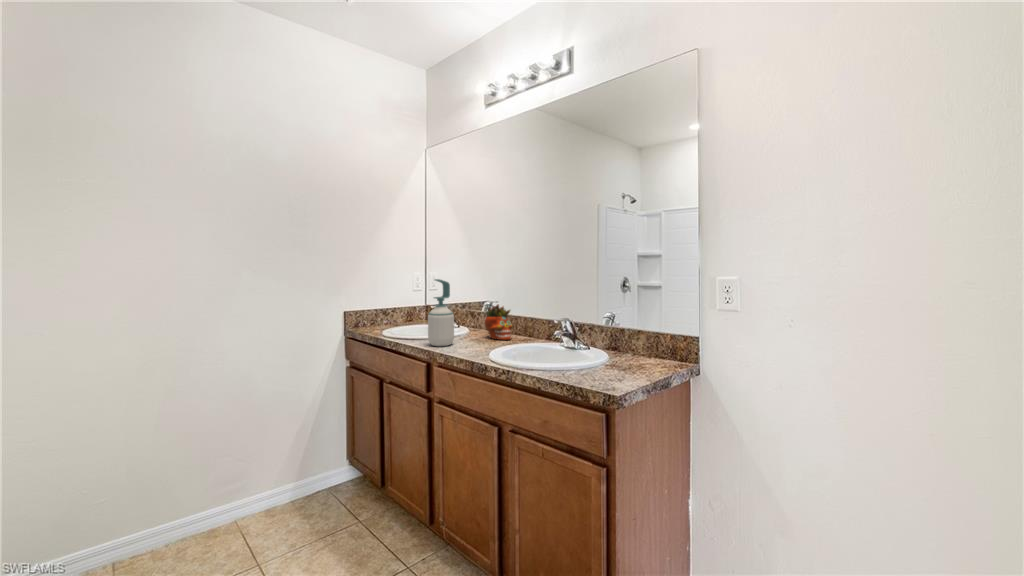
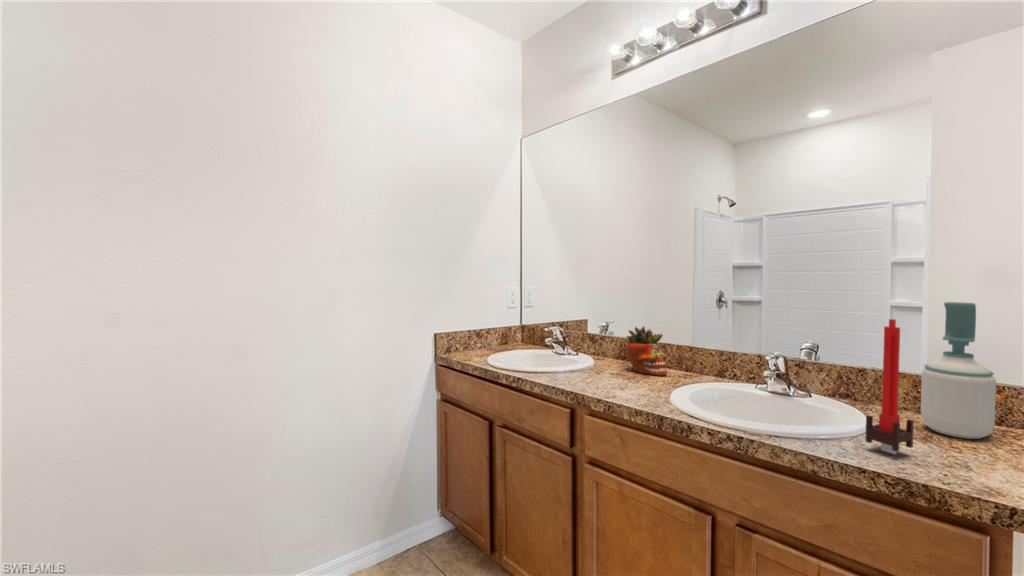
soap bottle: present [428,279,454,346] -> present [921,302,996,439]
candle: none [576,293,600,376] -> present [866,319,914,454]

